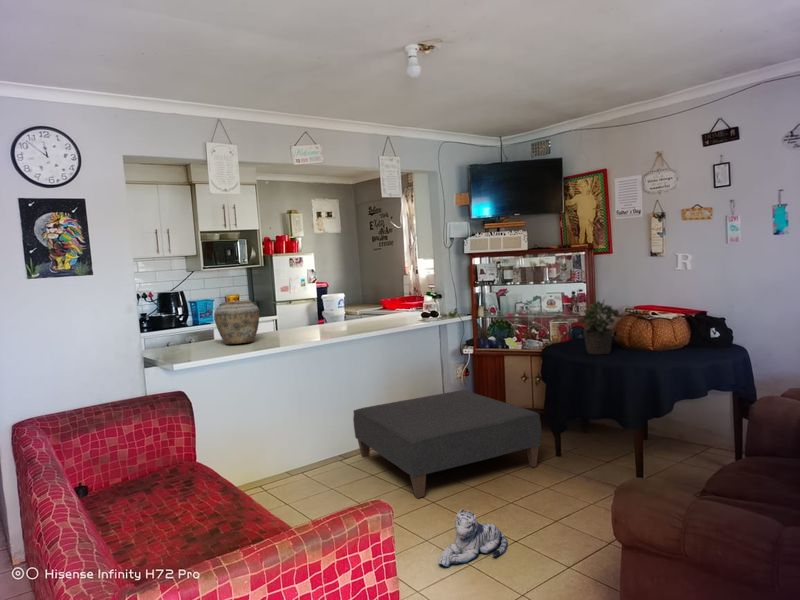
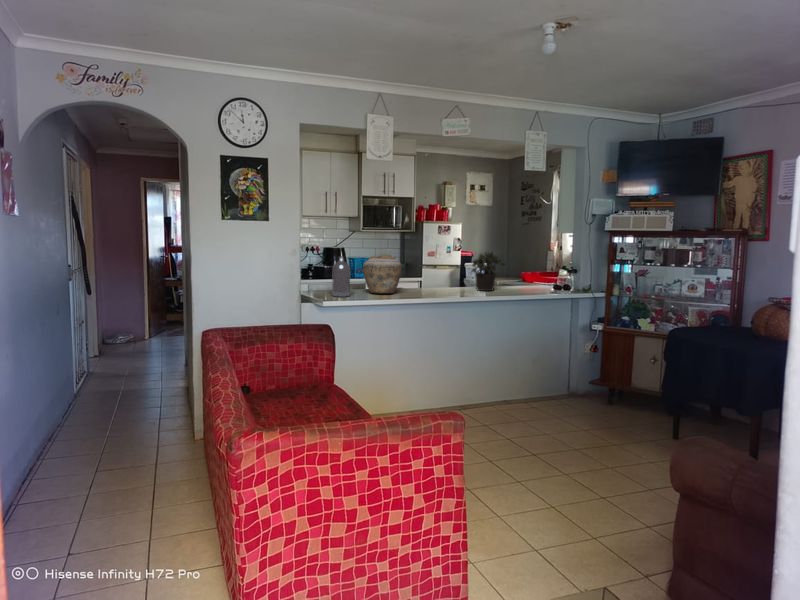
potted plant: present [581,301,622,354] -> present [472,252,505,291]
bottle: none [178,307,202,354] -> present [332,257,350,297]
ottoman: present [353,390,541,498] -> none [476,364,660,451]
plush toy: present [438,510,507,567] -> none [528,461,600,510]

